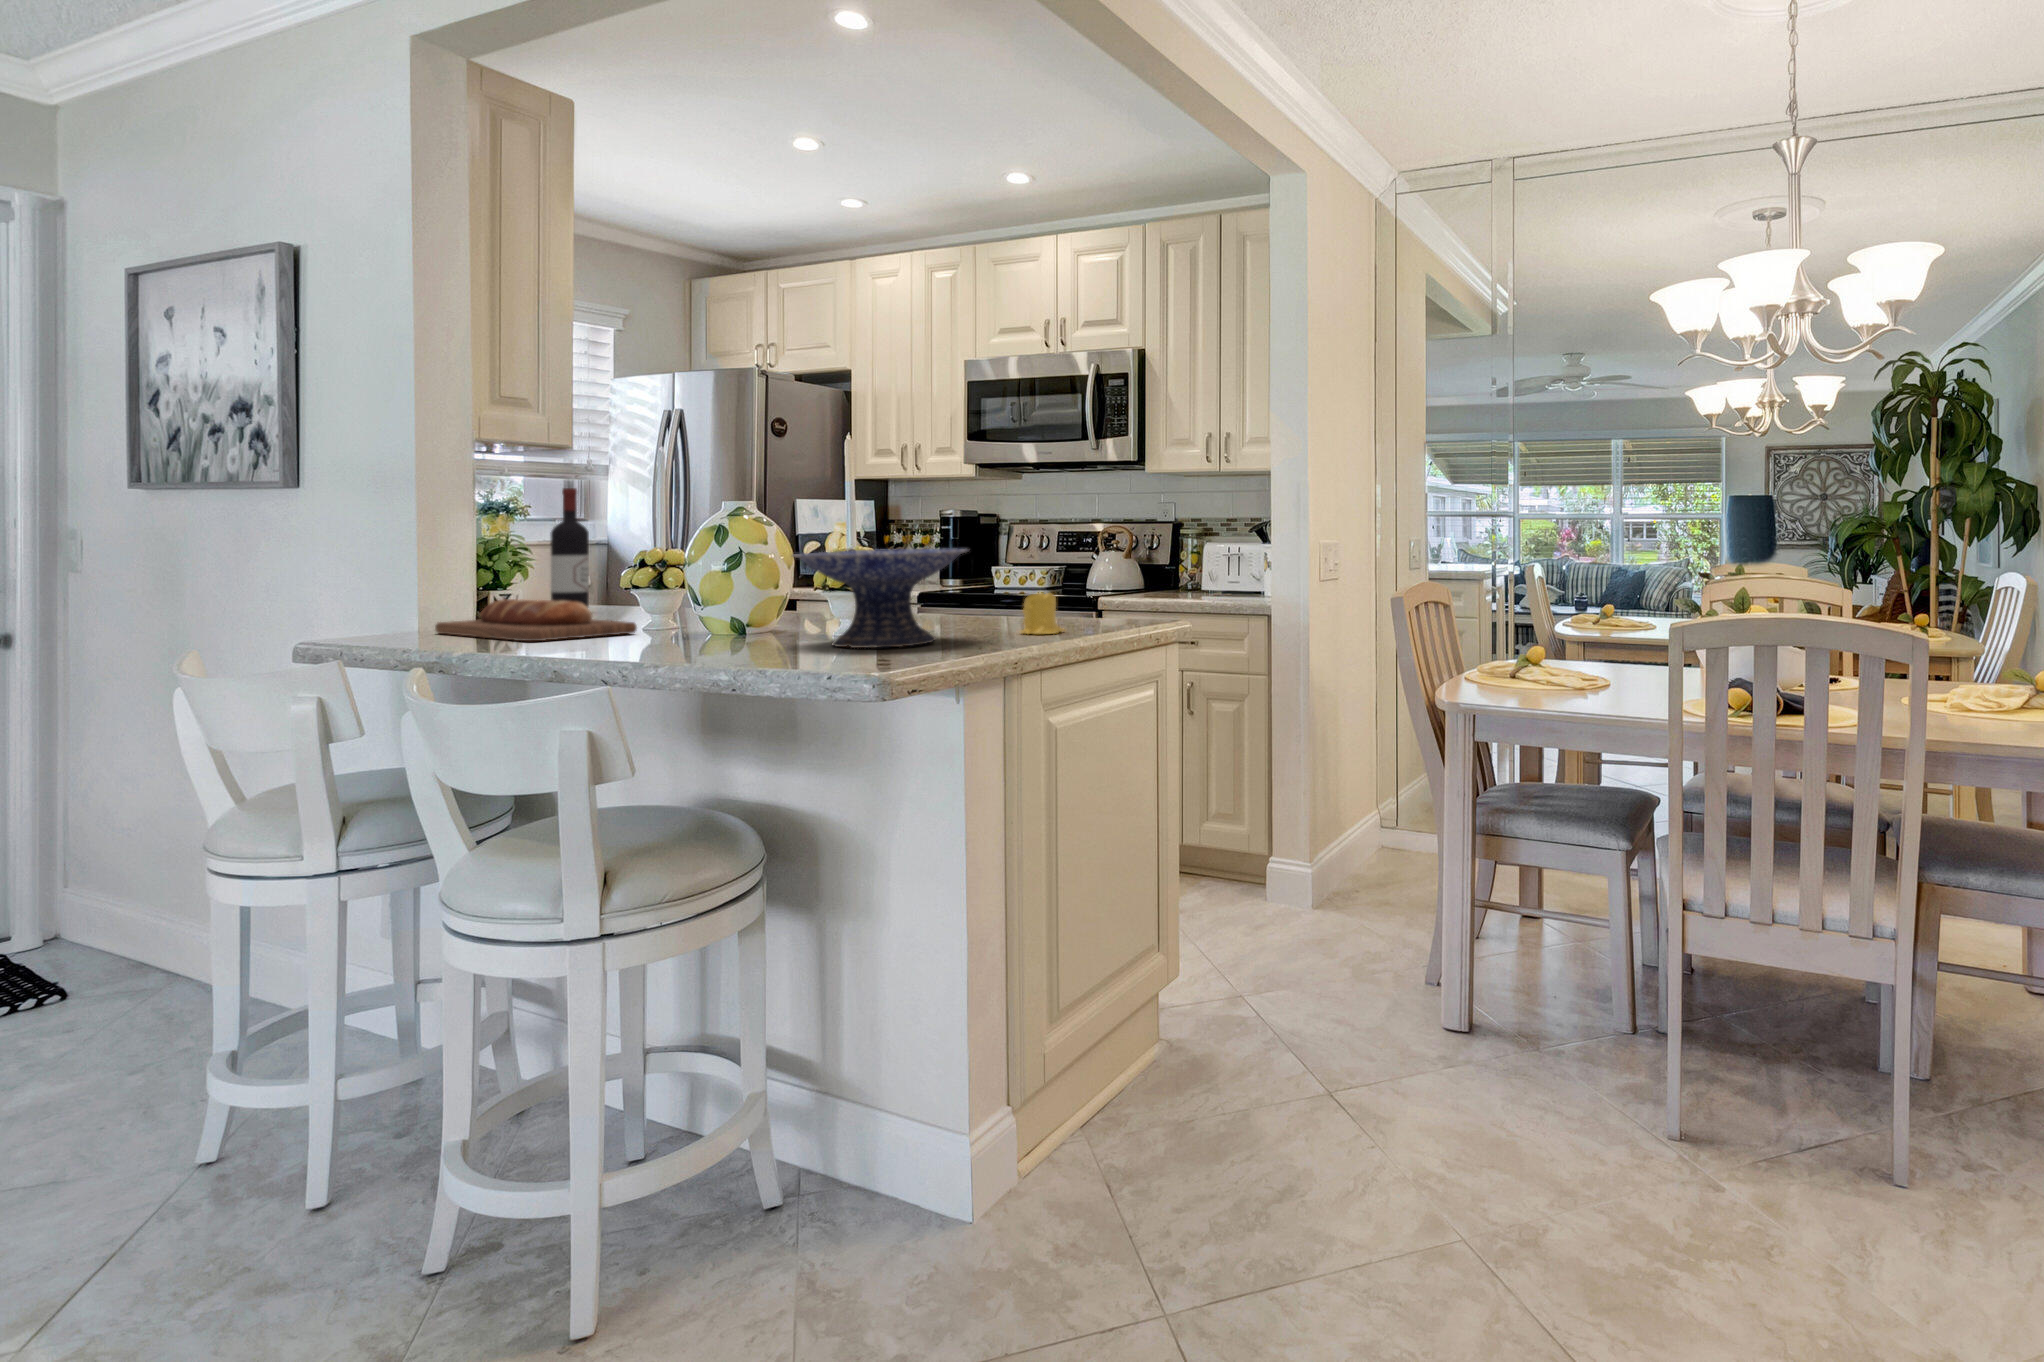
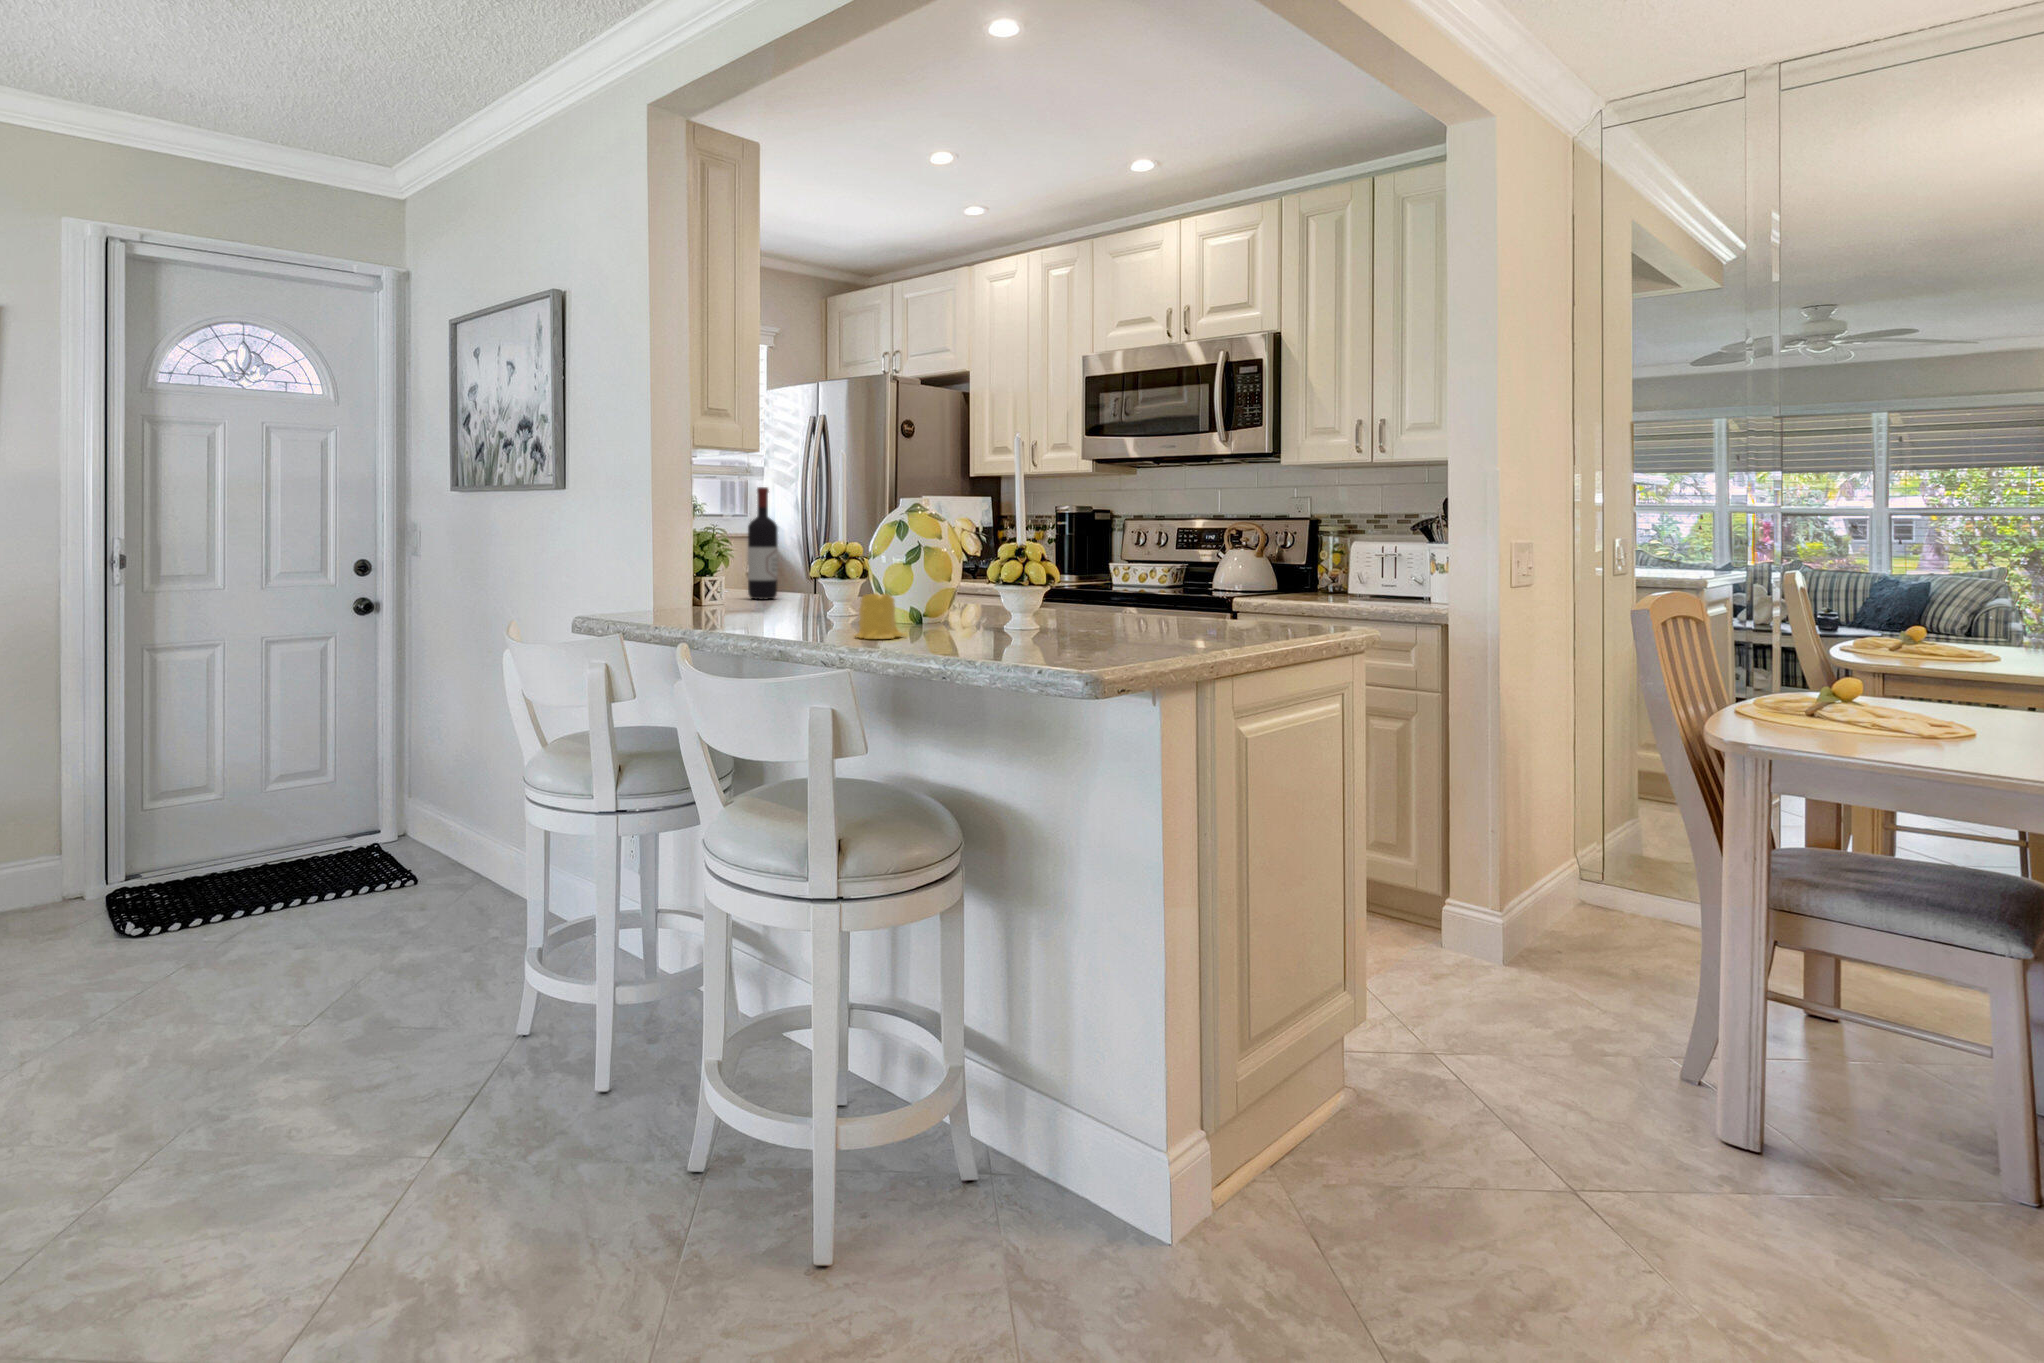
decorative bowl: present [792,548,969,648] -> none [982,544,1156,643]
candle: present [1020,593,1065,635] -> present [854,593,905,639]
bread loaf: present [435,599,637,641] -> none [673,586,833,624]

